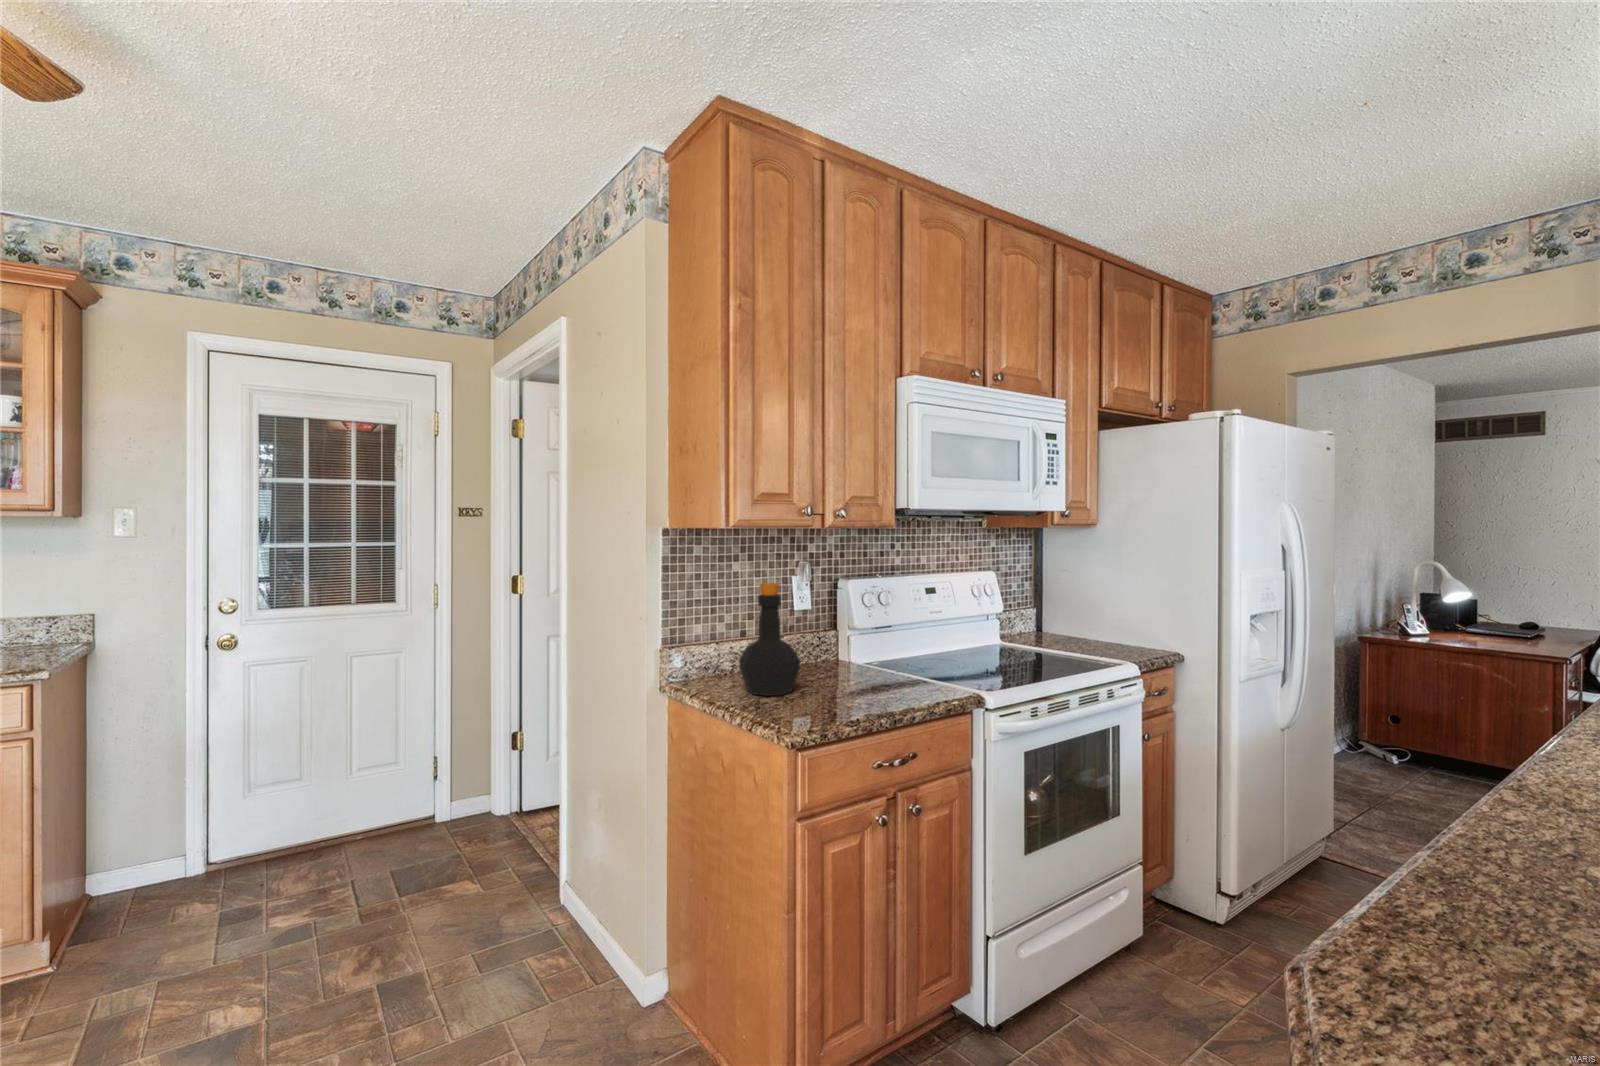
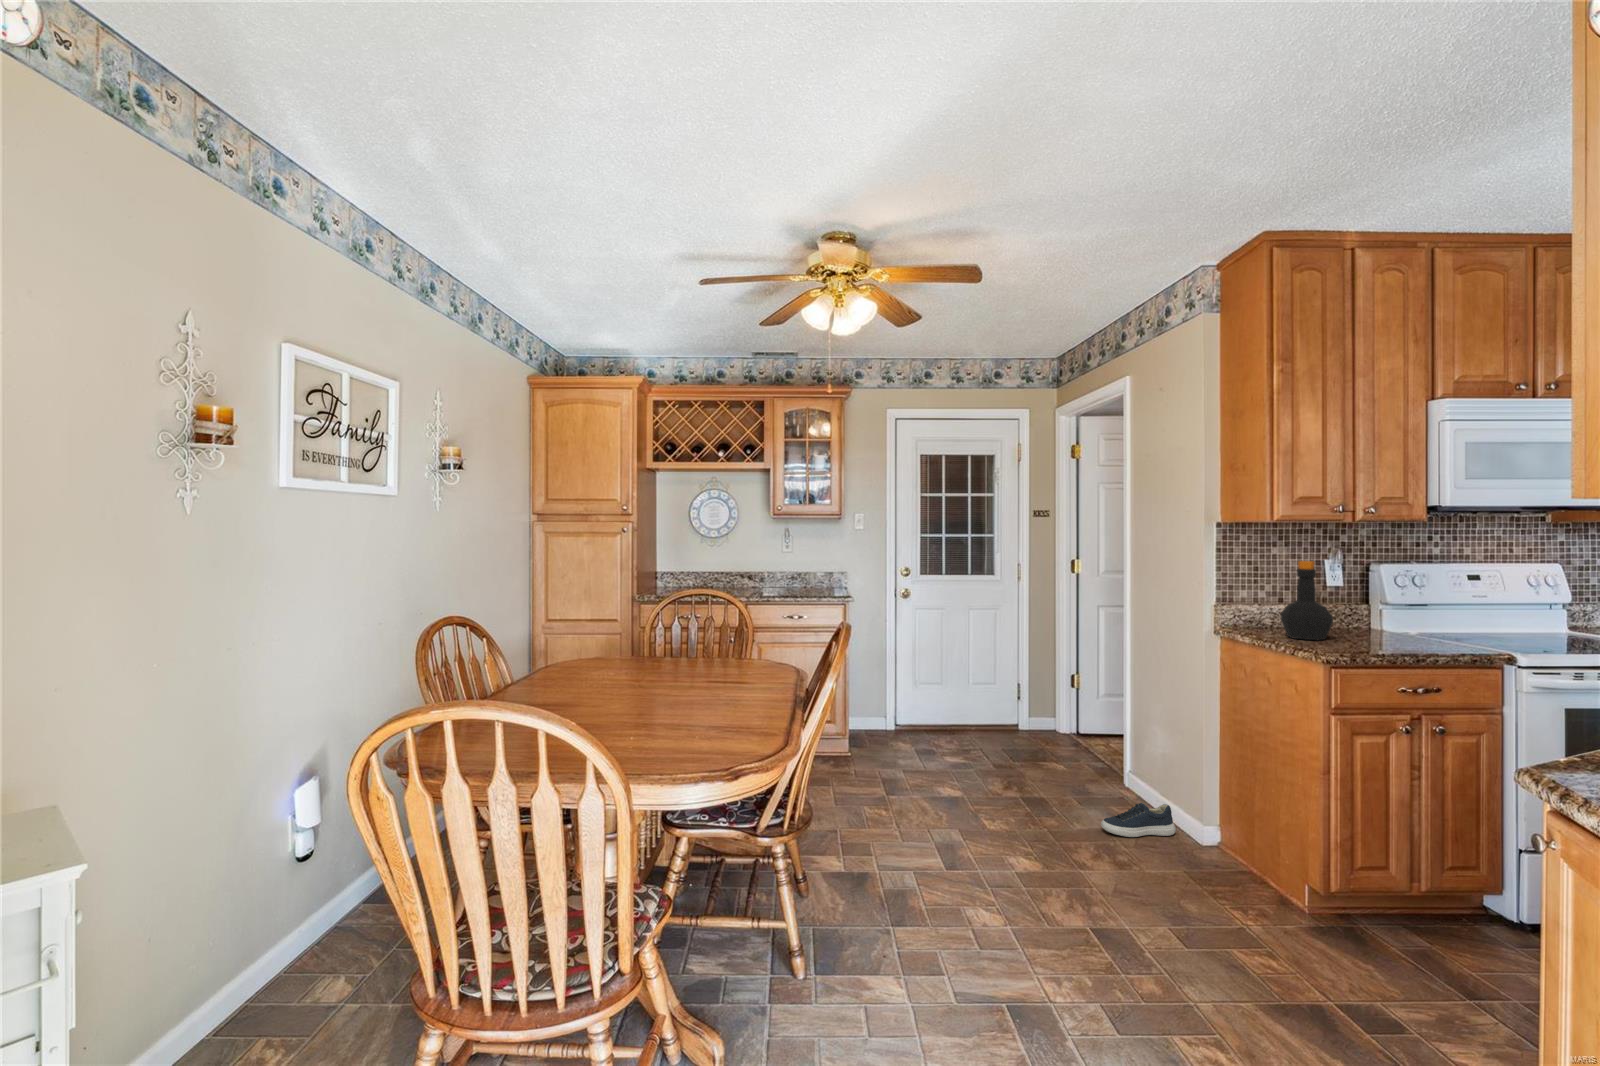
shoe: none [497,947,612,1026] -> present [1101,803,1176,837]

